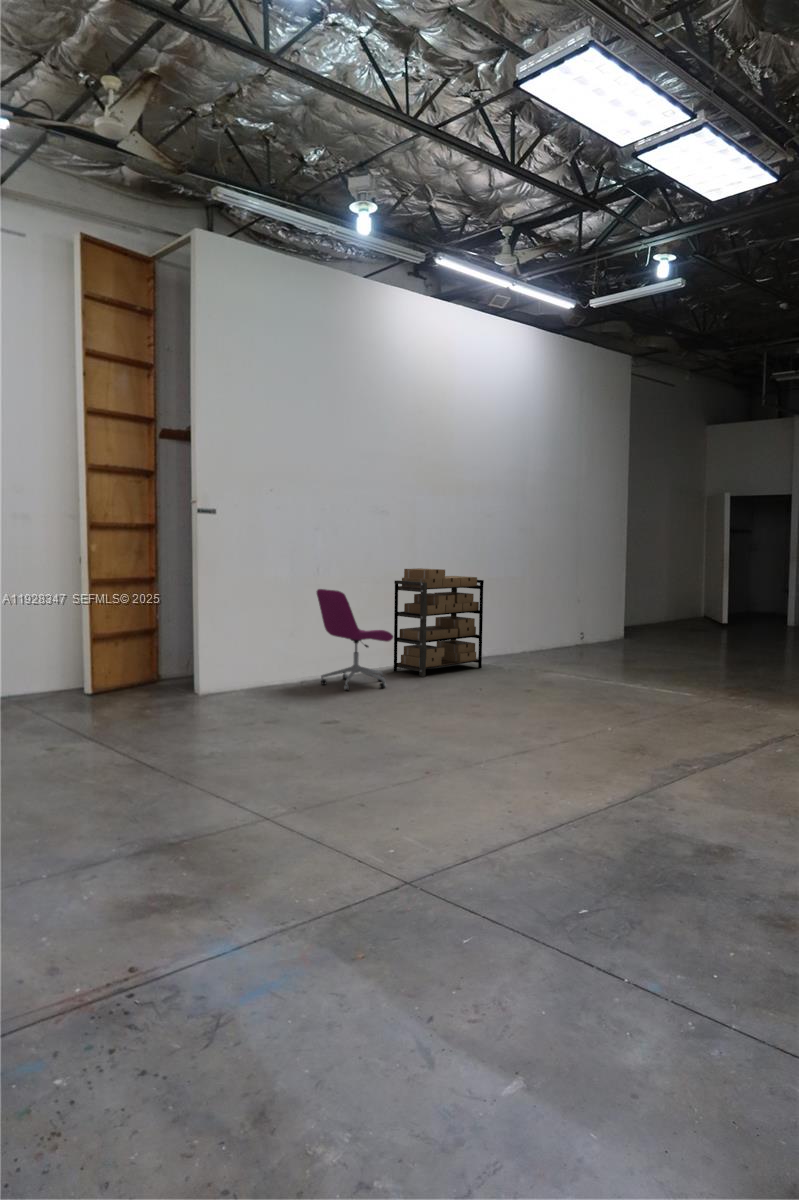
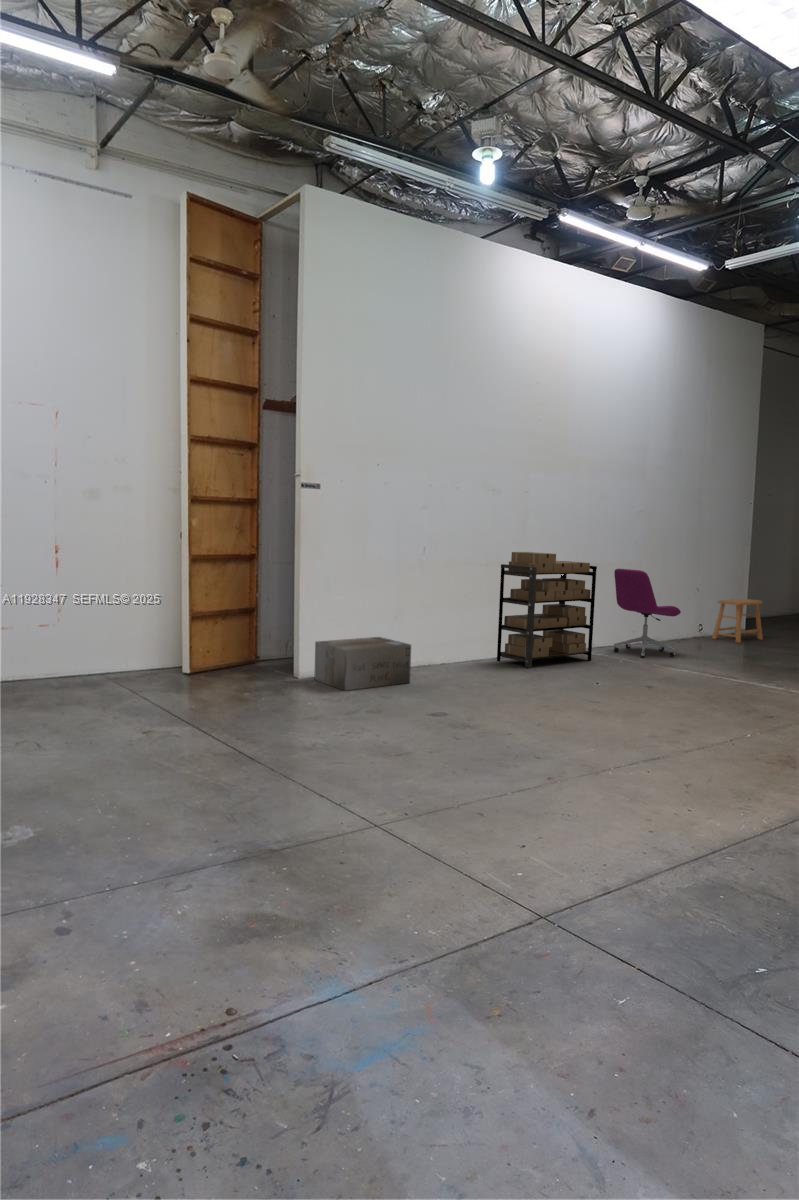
office chair: present [316,589,393,690] -> present [613,569,681,657]
stool: none [595,606,640,647] -> present [712,599,763,643]
cardboard box: none [217,652,310,704] -> present [314,637,411,691]

